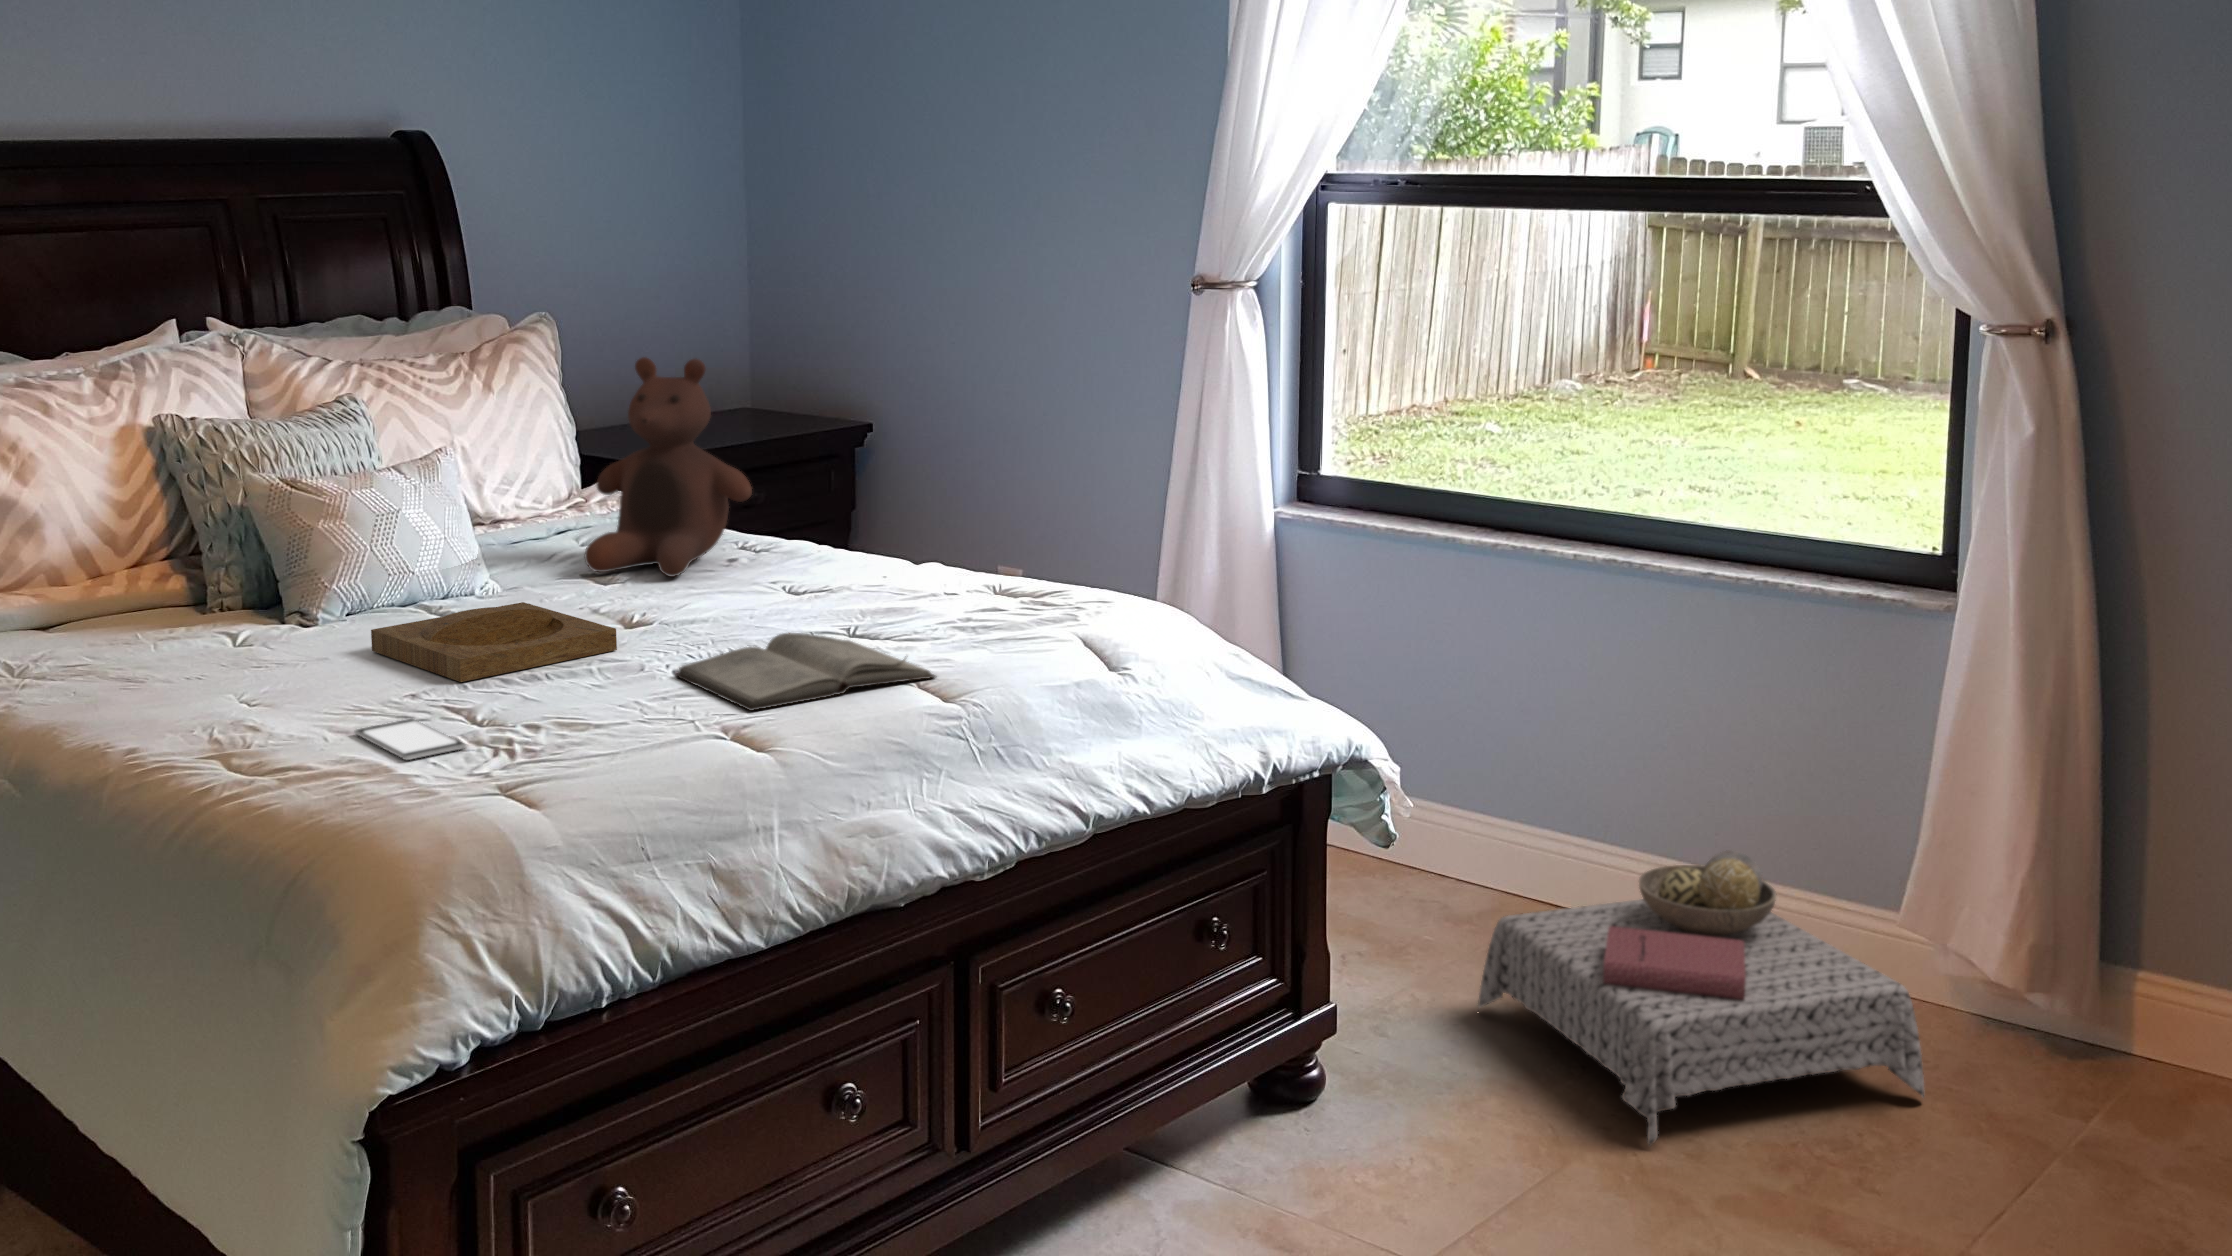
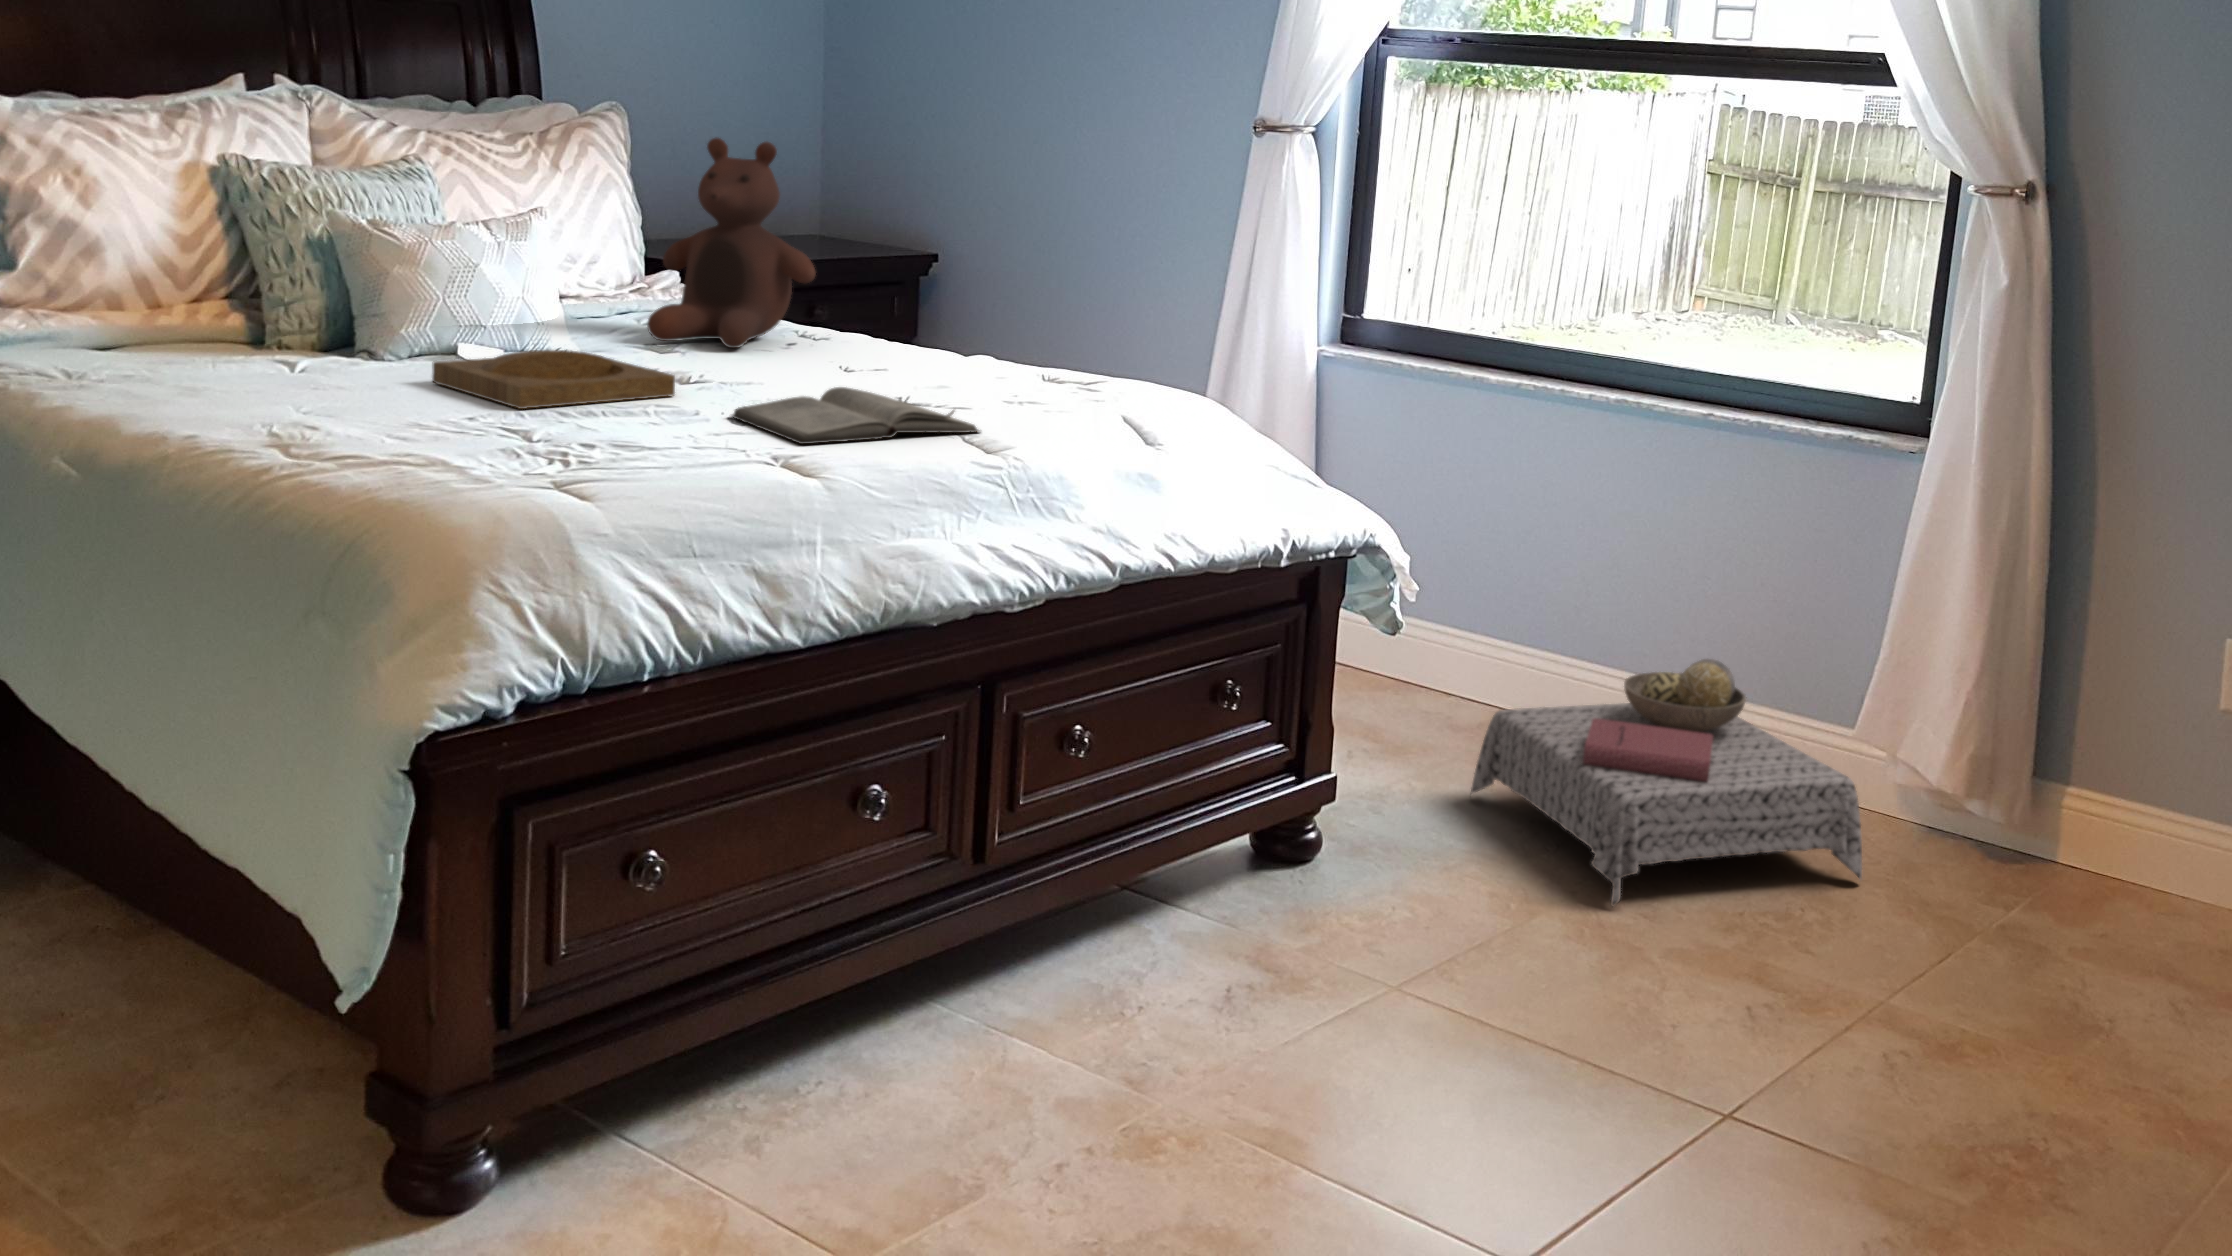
smartphone: present [355,719,466,760] -> none [413,430,523,459]

